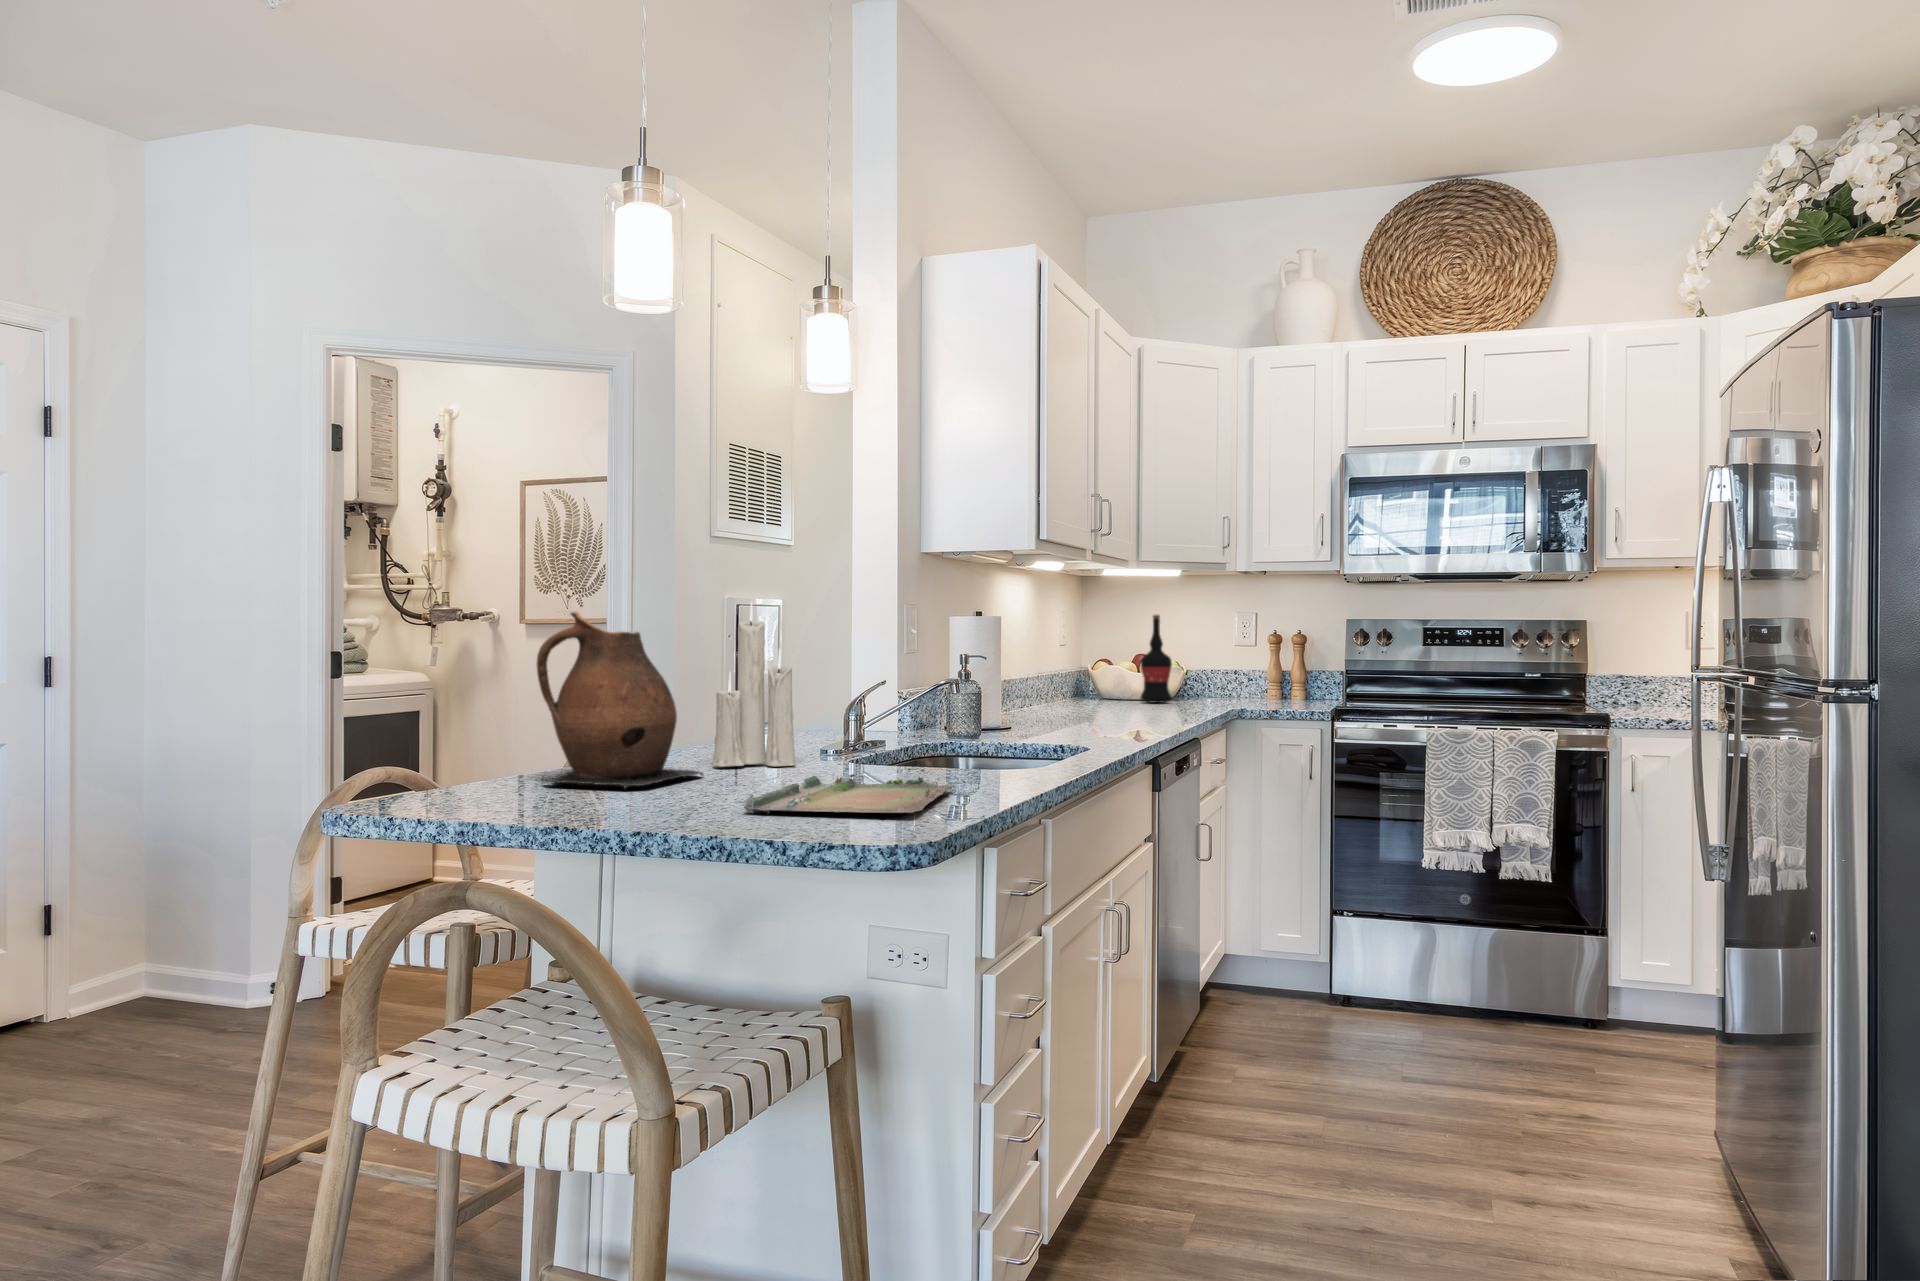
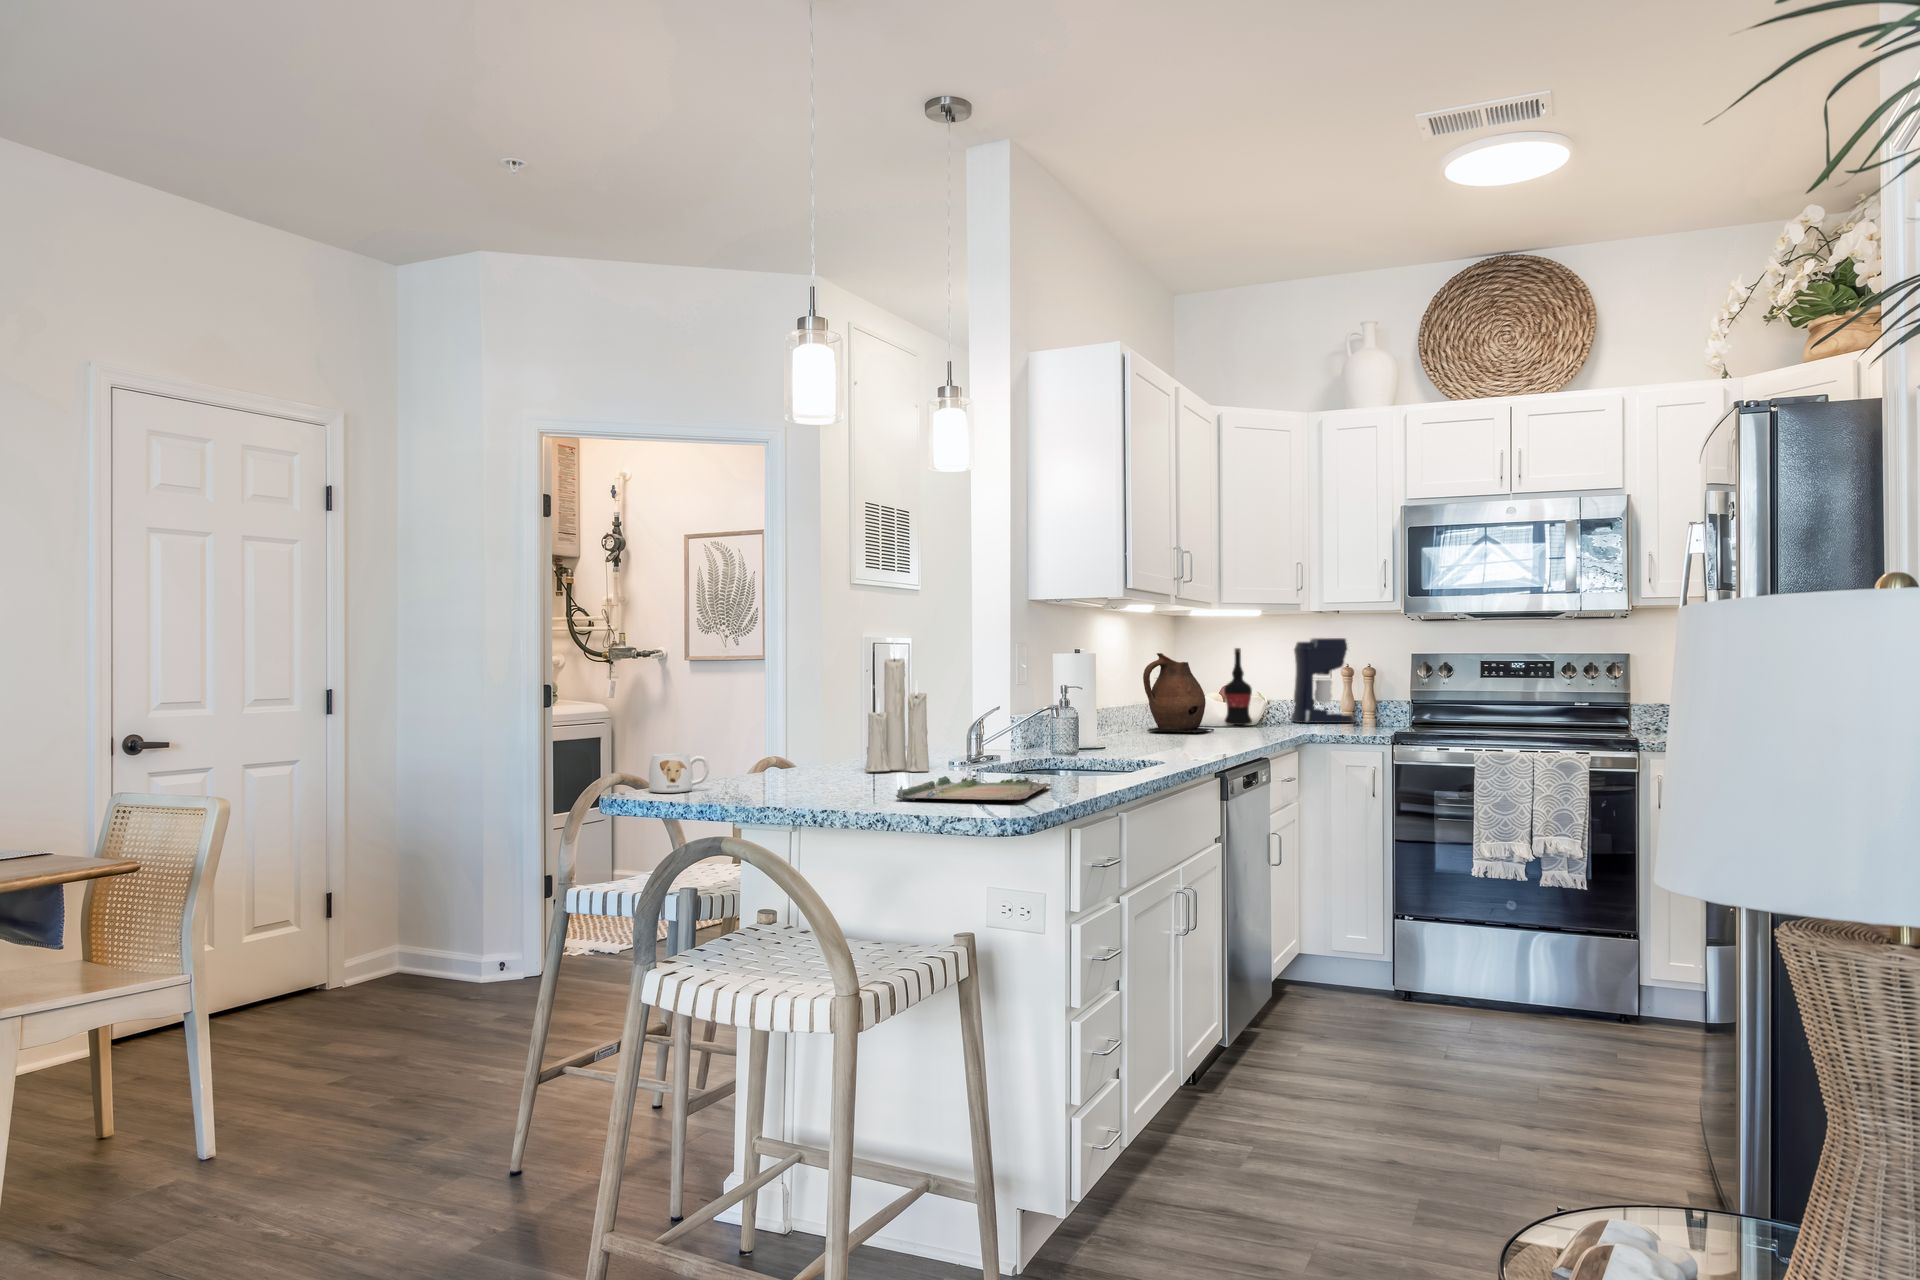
coffee maker: none [1212,605,1284,700] -> present [1291,638,1355,723]
ceramic pitcher: present [537,612,703,789] -> present [1143,653,1214,733]
mug: none [405,747,492,802] -> present [649,753,709,793]

